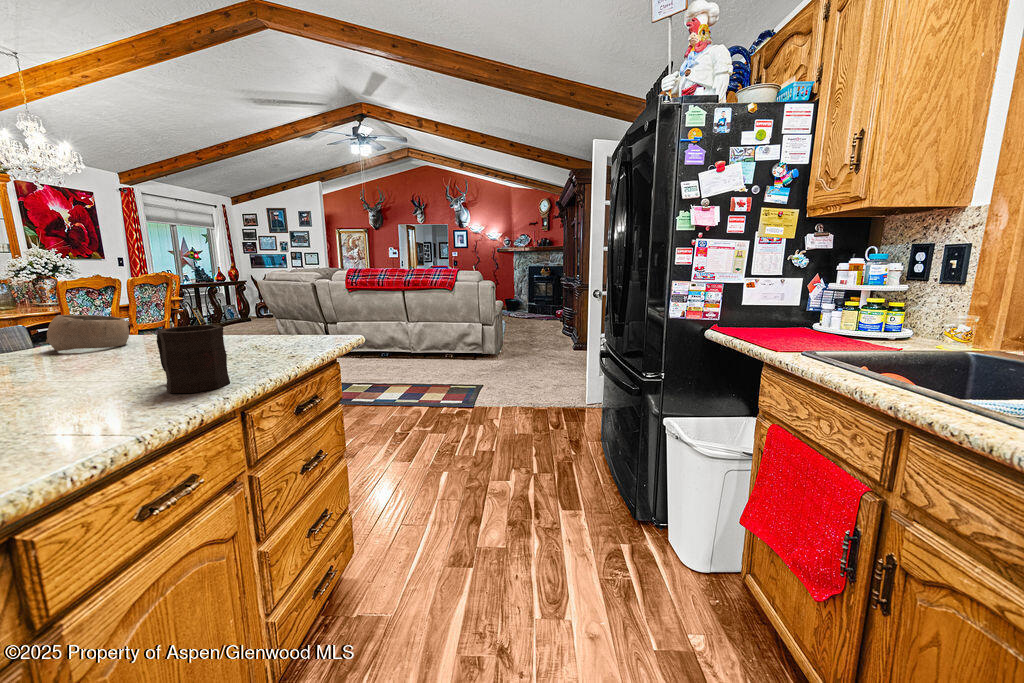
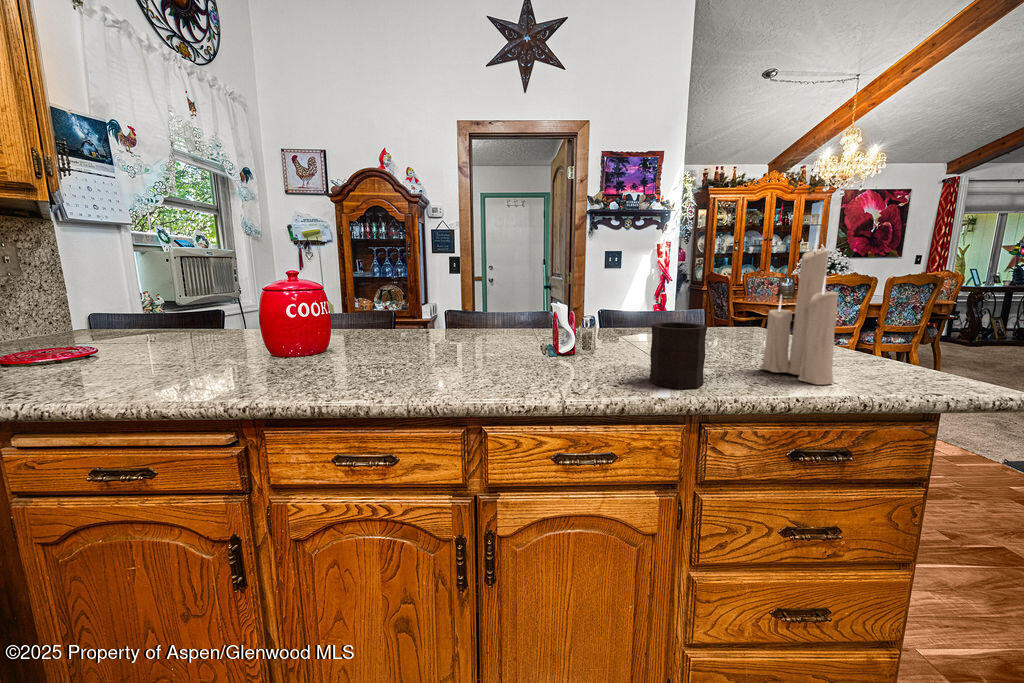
candle: none [226,236,293,359] -> present [760,233,838,385]
bowl: present [46,315,130,351] -> none [698,304,754,336]

